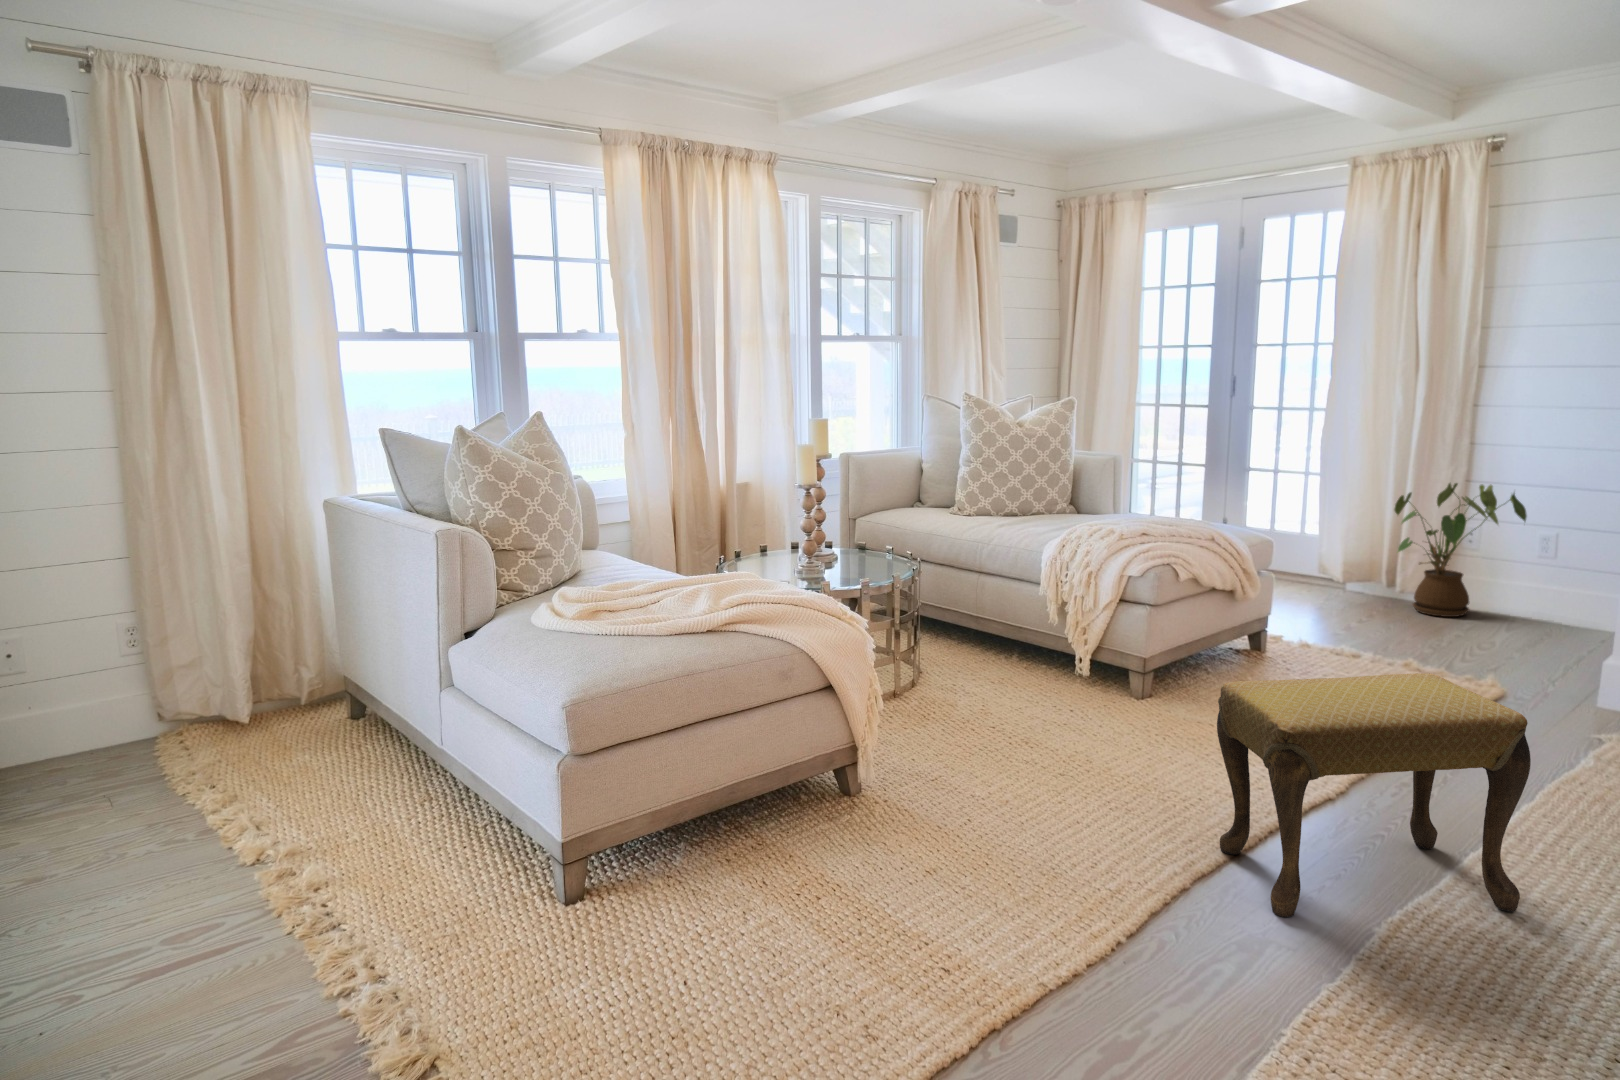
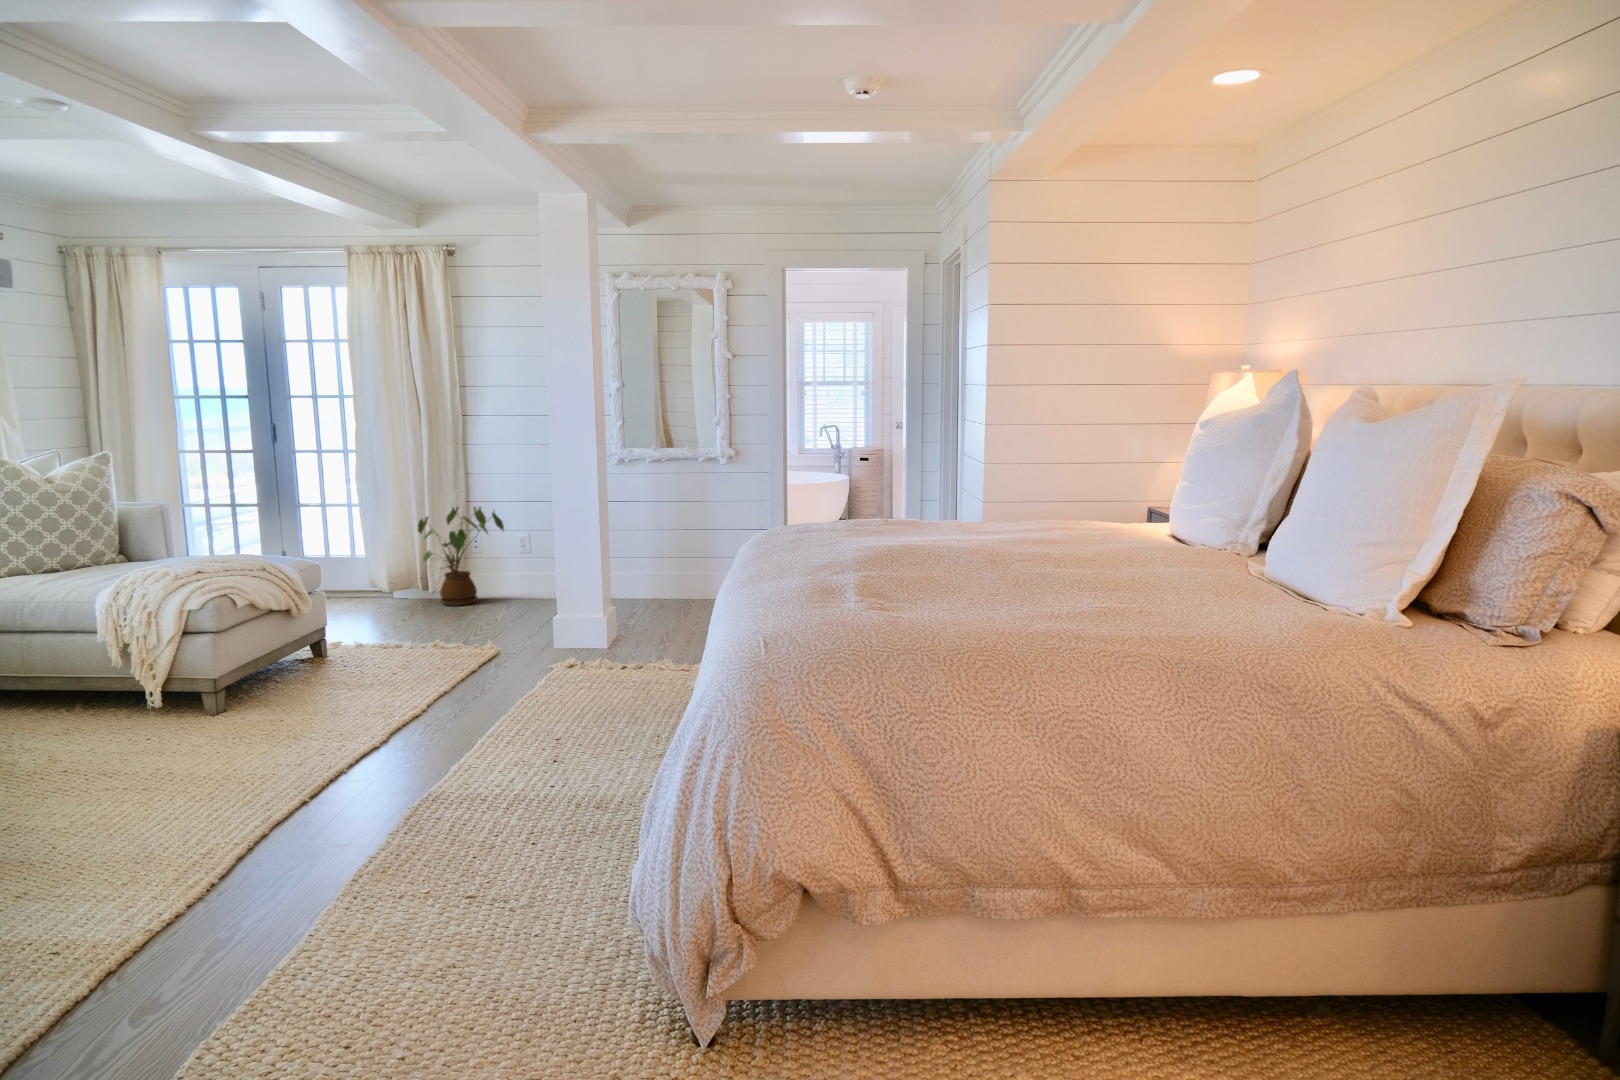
footstool: present [1217,673,1531,917] -> none [276,641,490,831]

